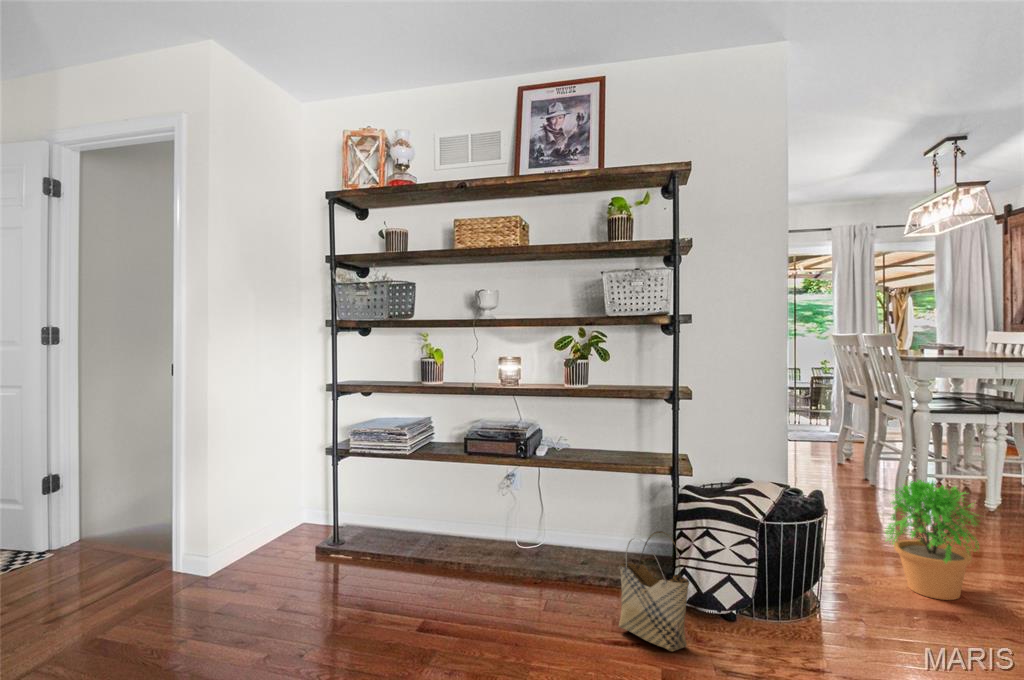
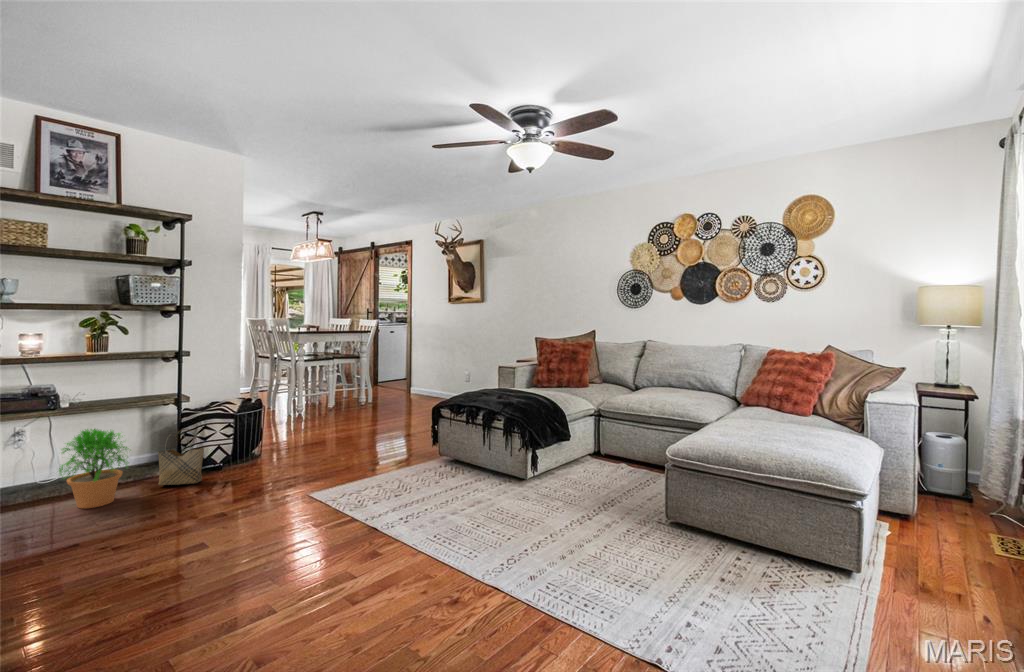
potted plant: present [886,479,979,600] -> present [59,429,128,508]

